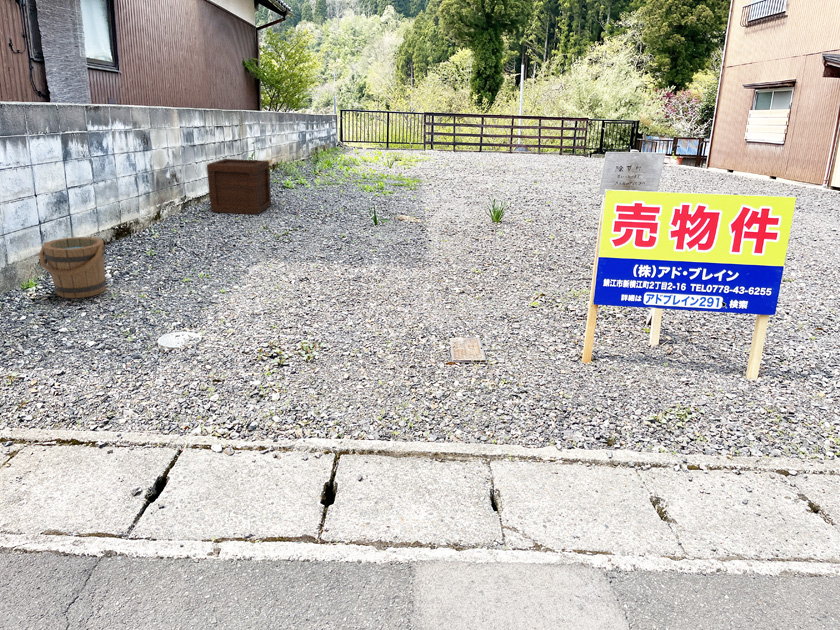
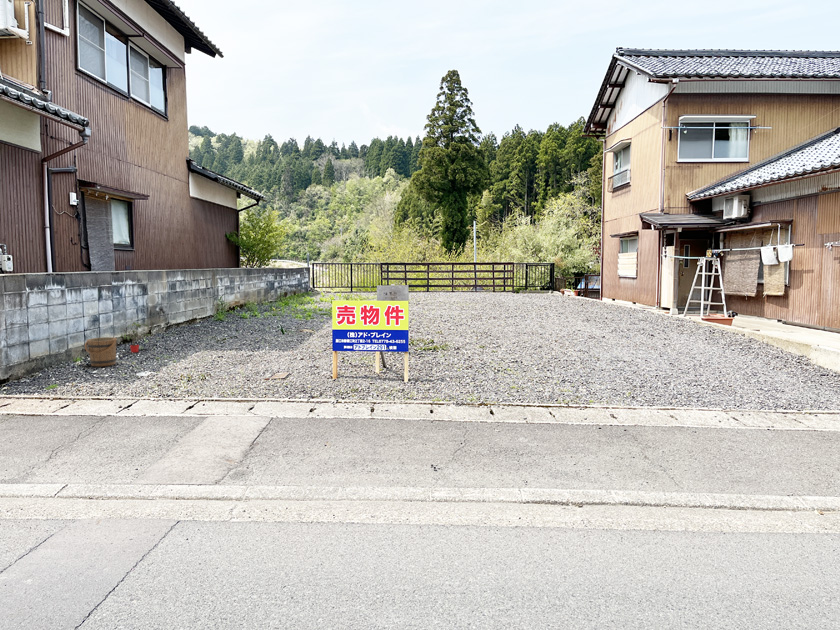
wooden crate: present [207,159,271,214] -> none [183,300,225,334]
potted plant: none [110,201,167,257] -> present [121,322,149,352]

